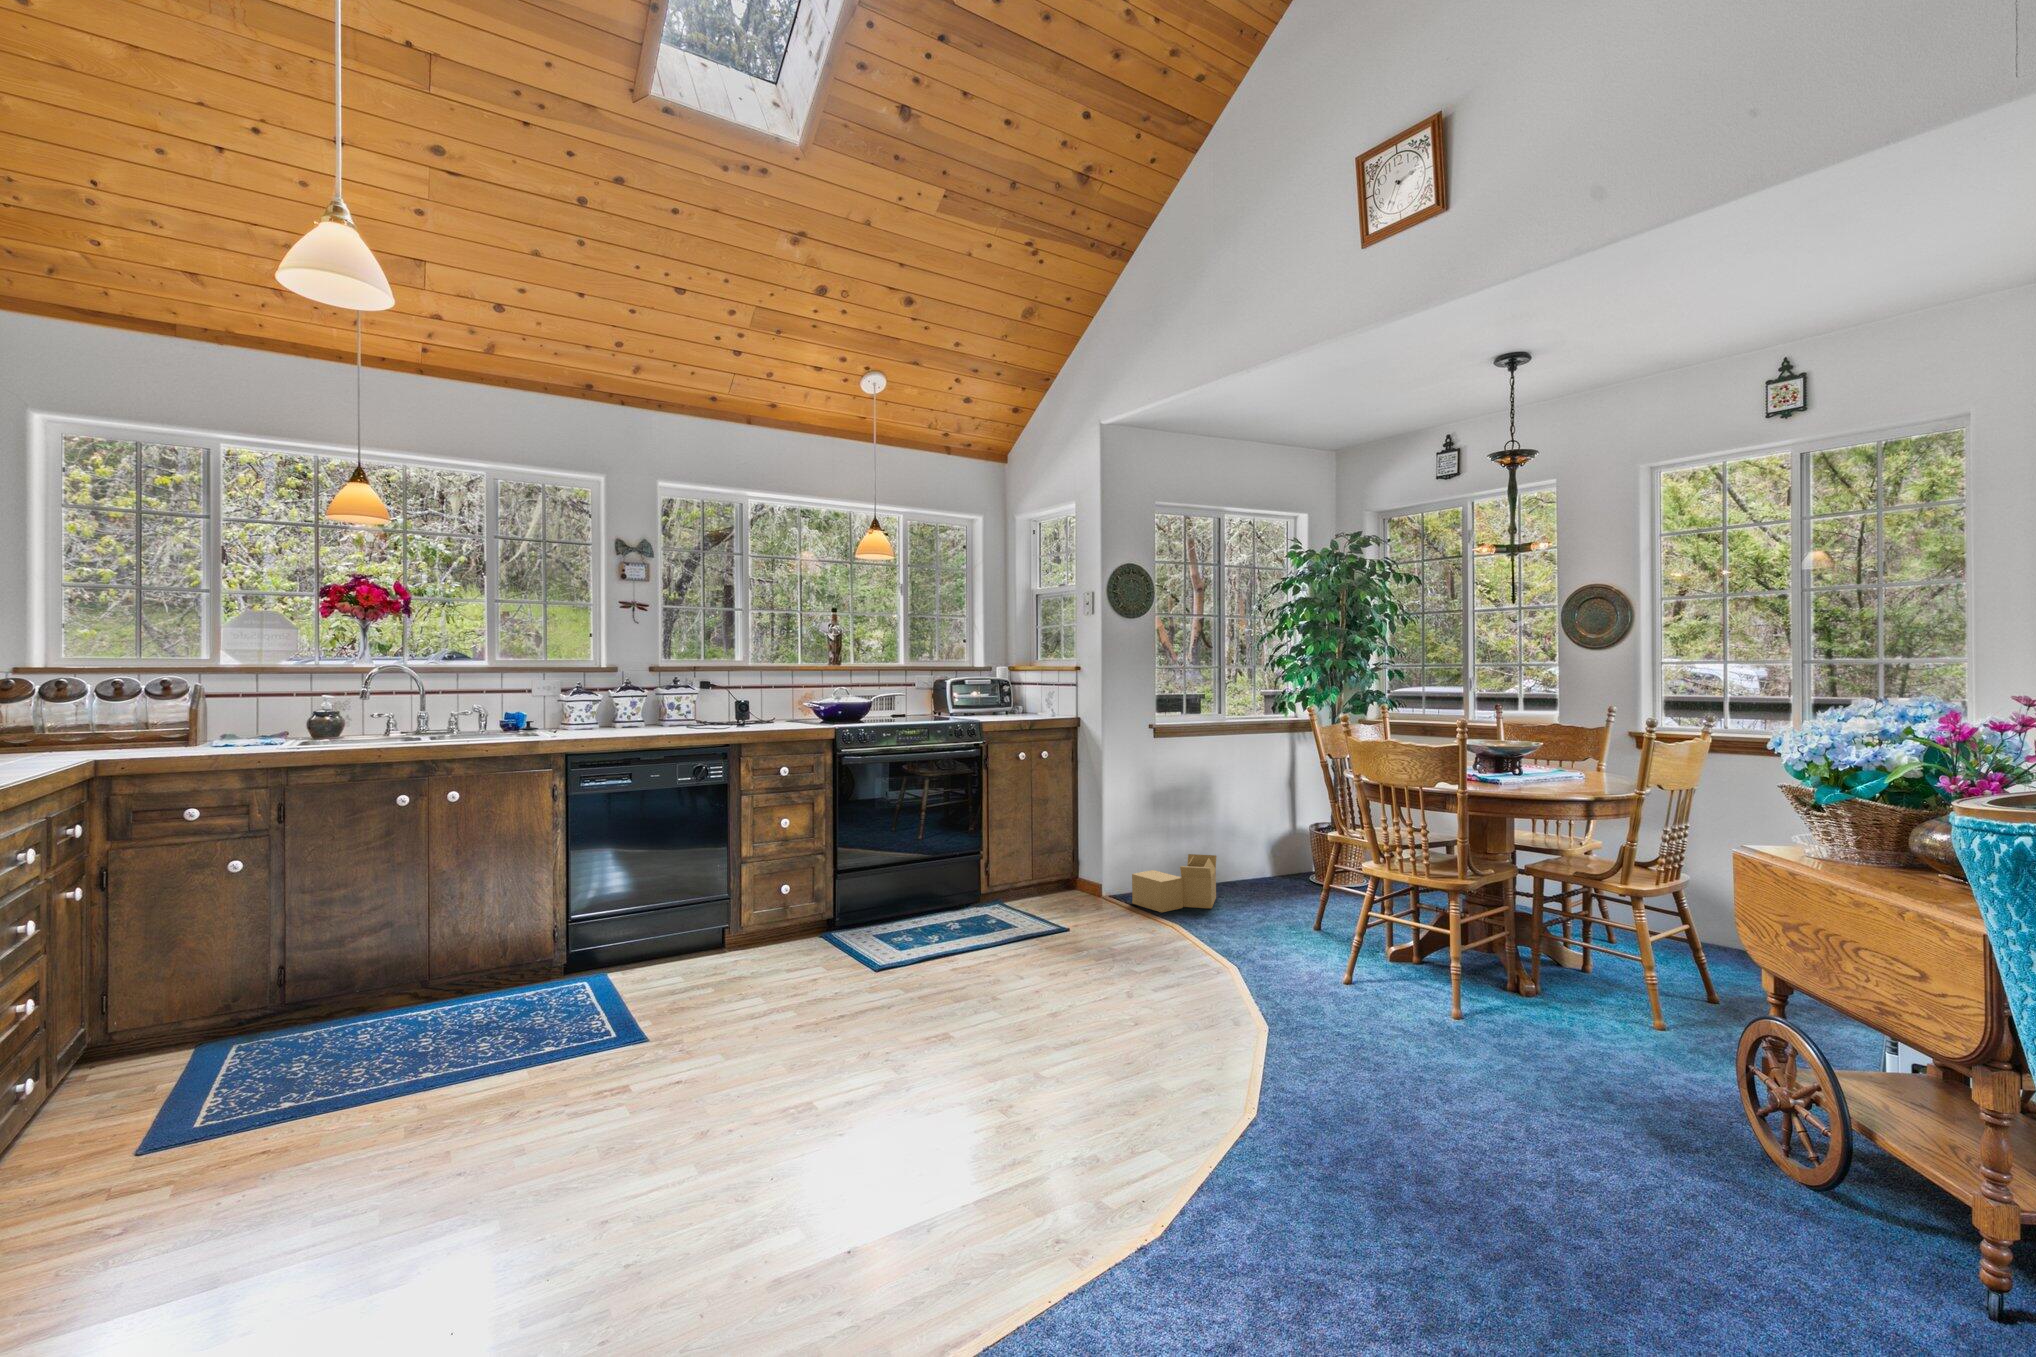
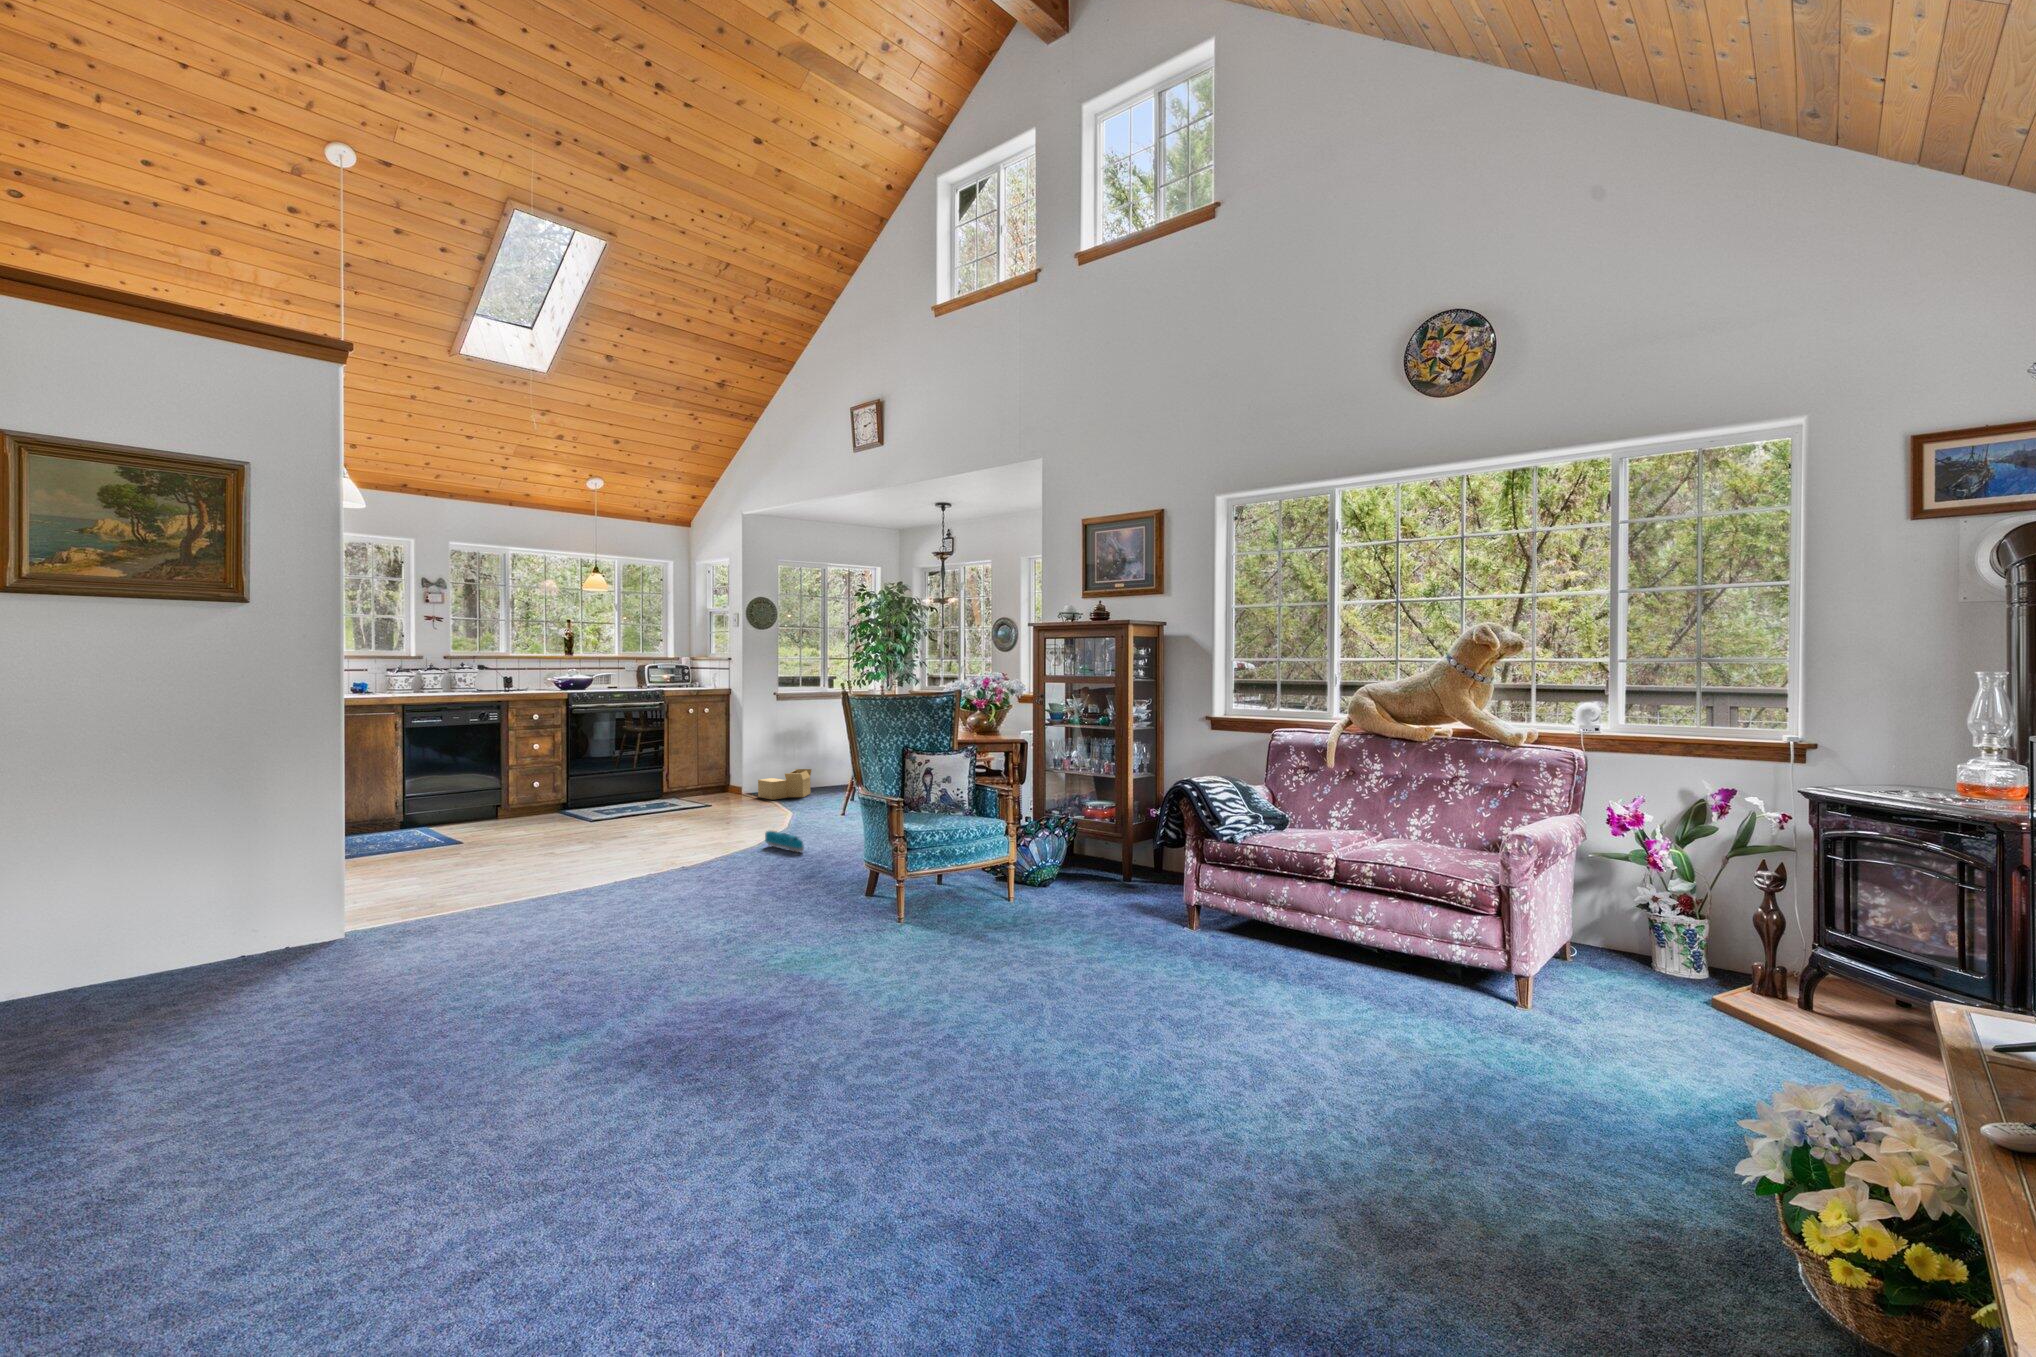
toy train: none [1277,1071,1405,1159] -> present [765,831,804,852]

